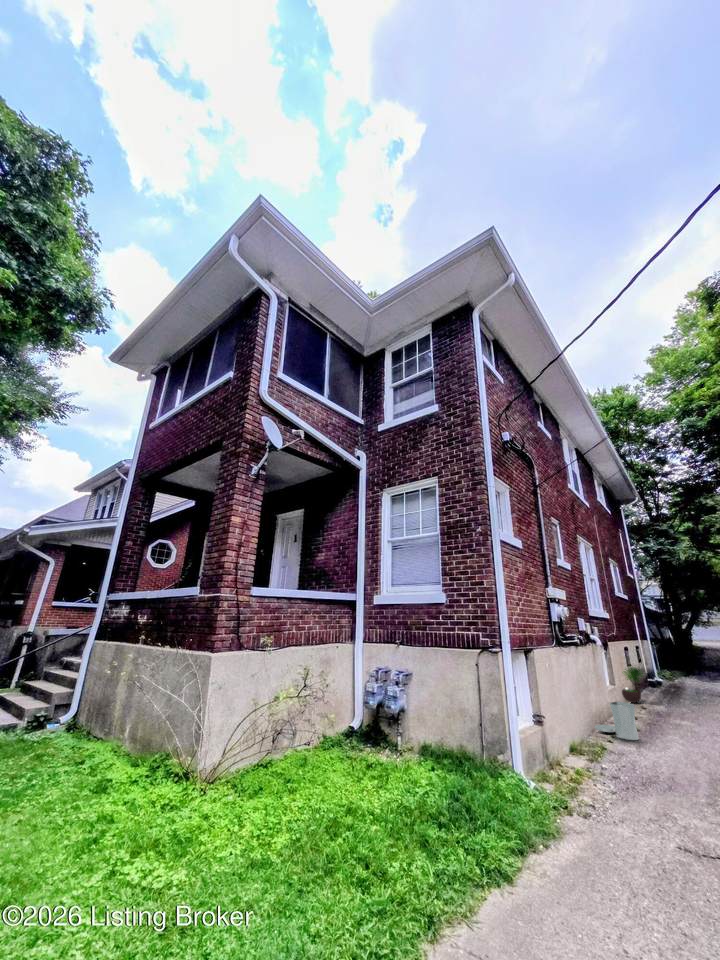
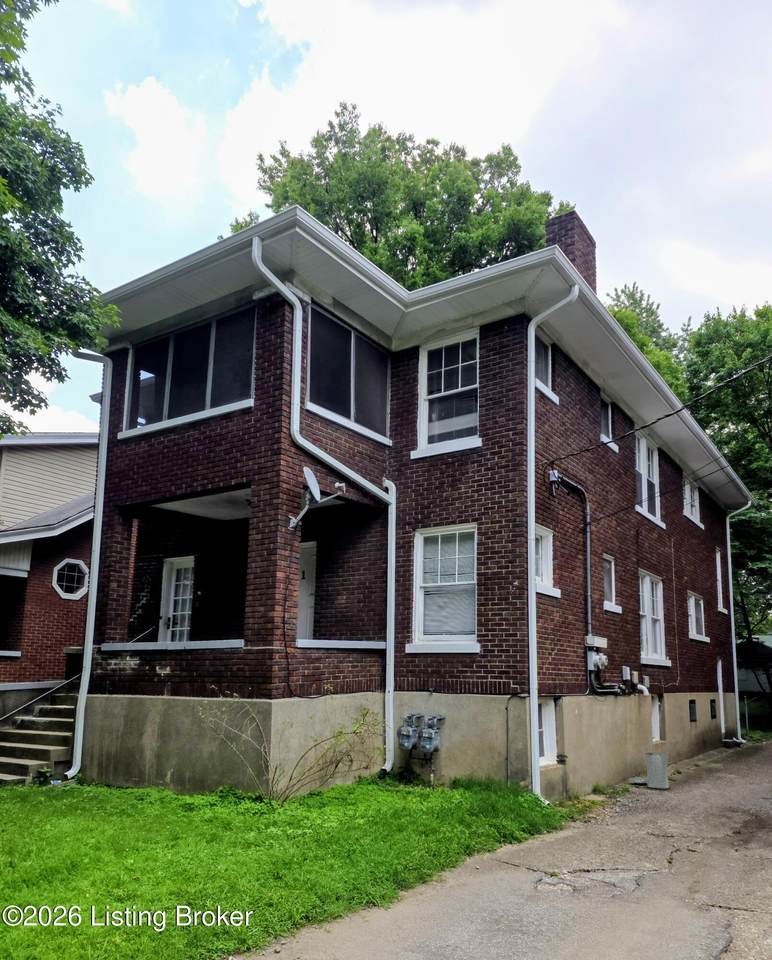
potted tree: present [622,667,642,703] -> none [678,717,704,763]

